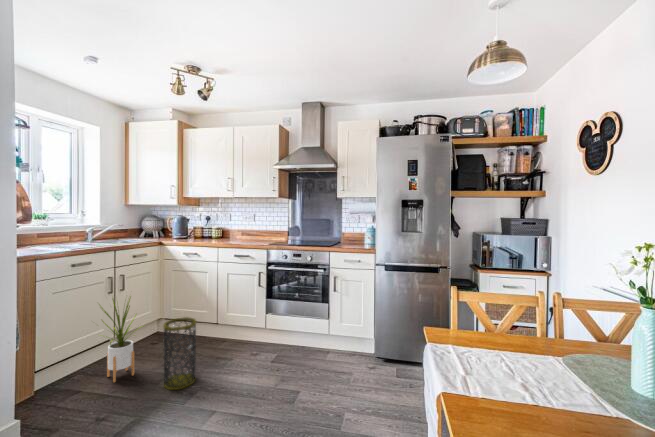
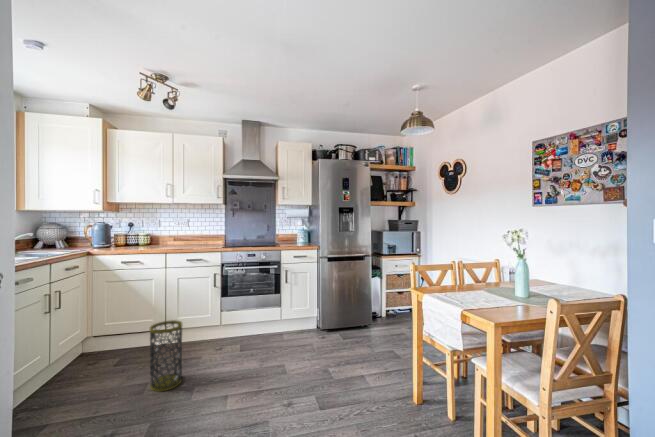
house plant: present [100,297,136,382] -> none [56,303,118,403]

